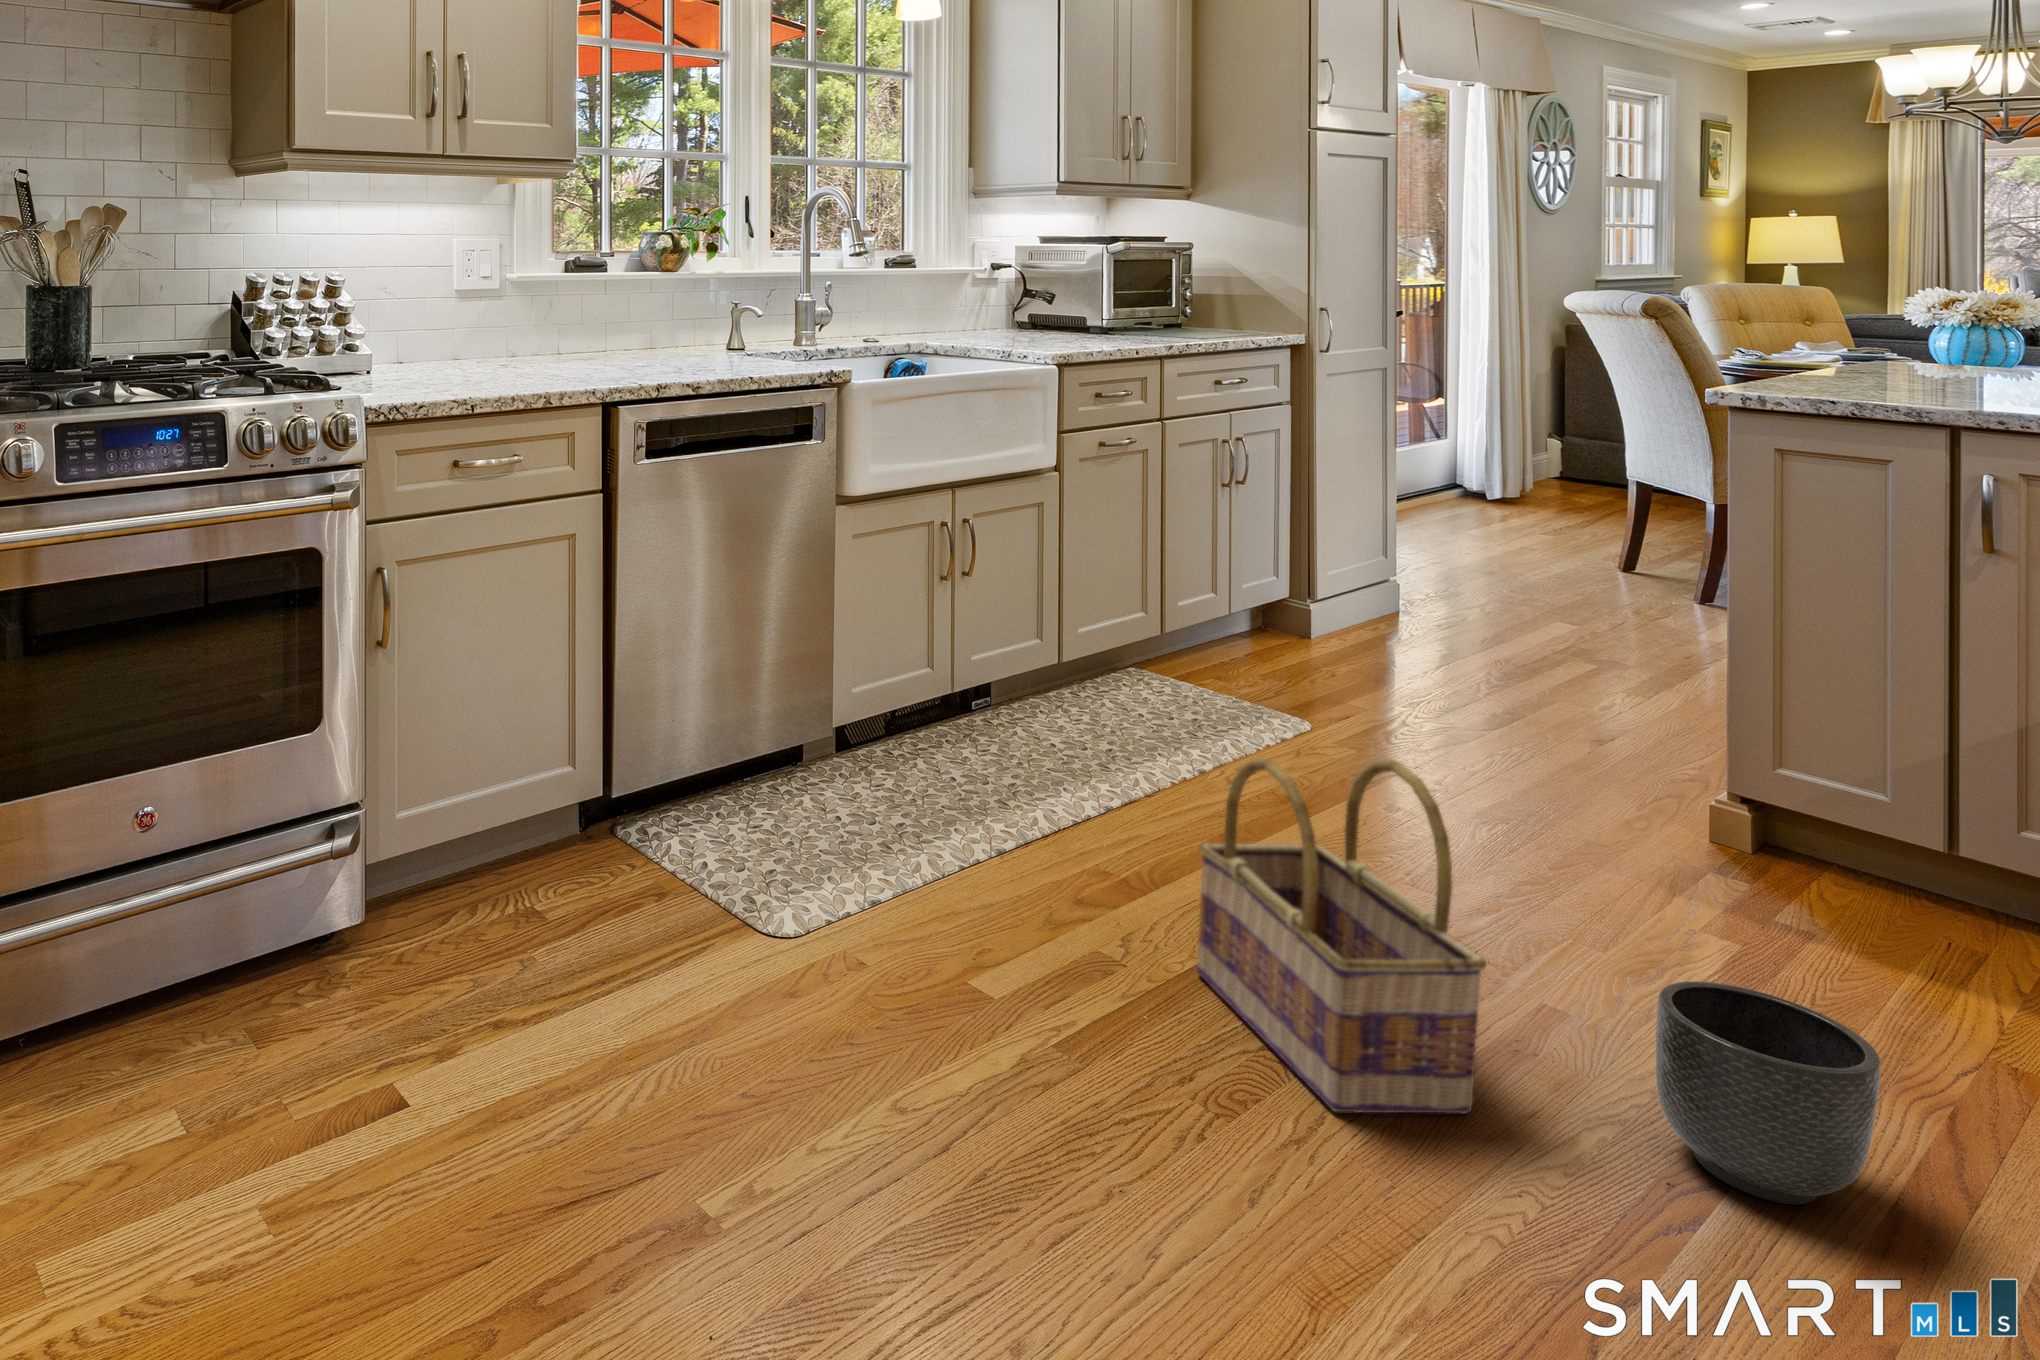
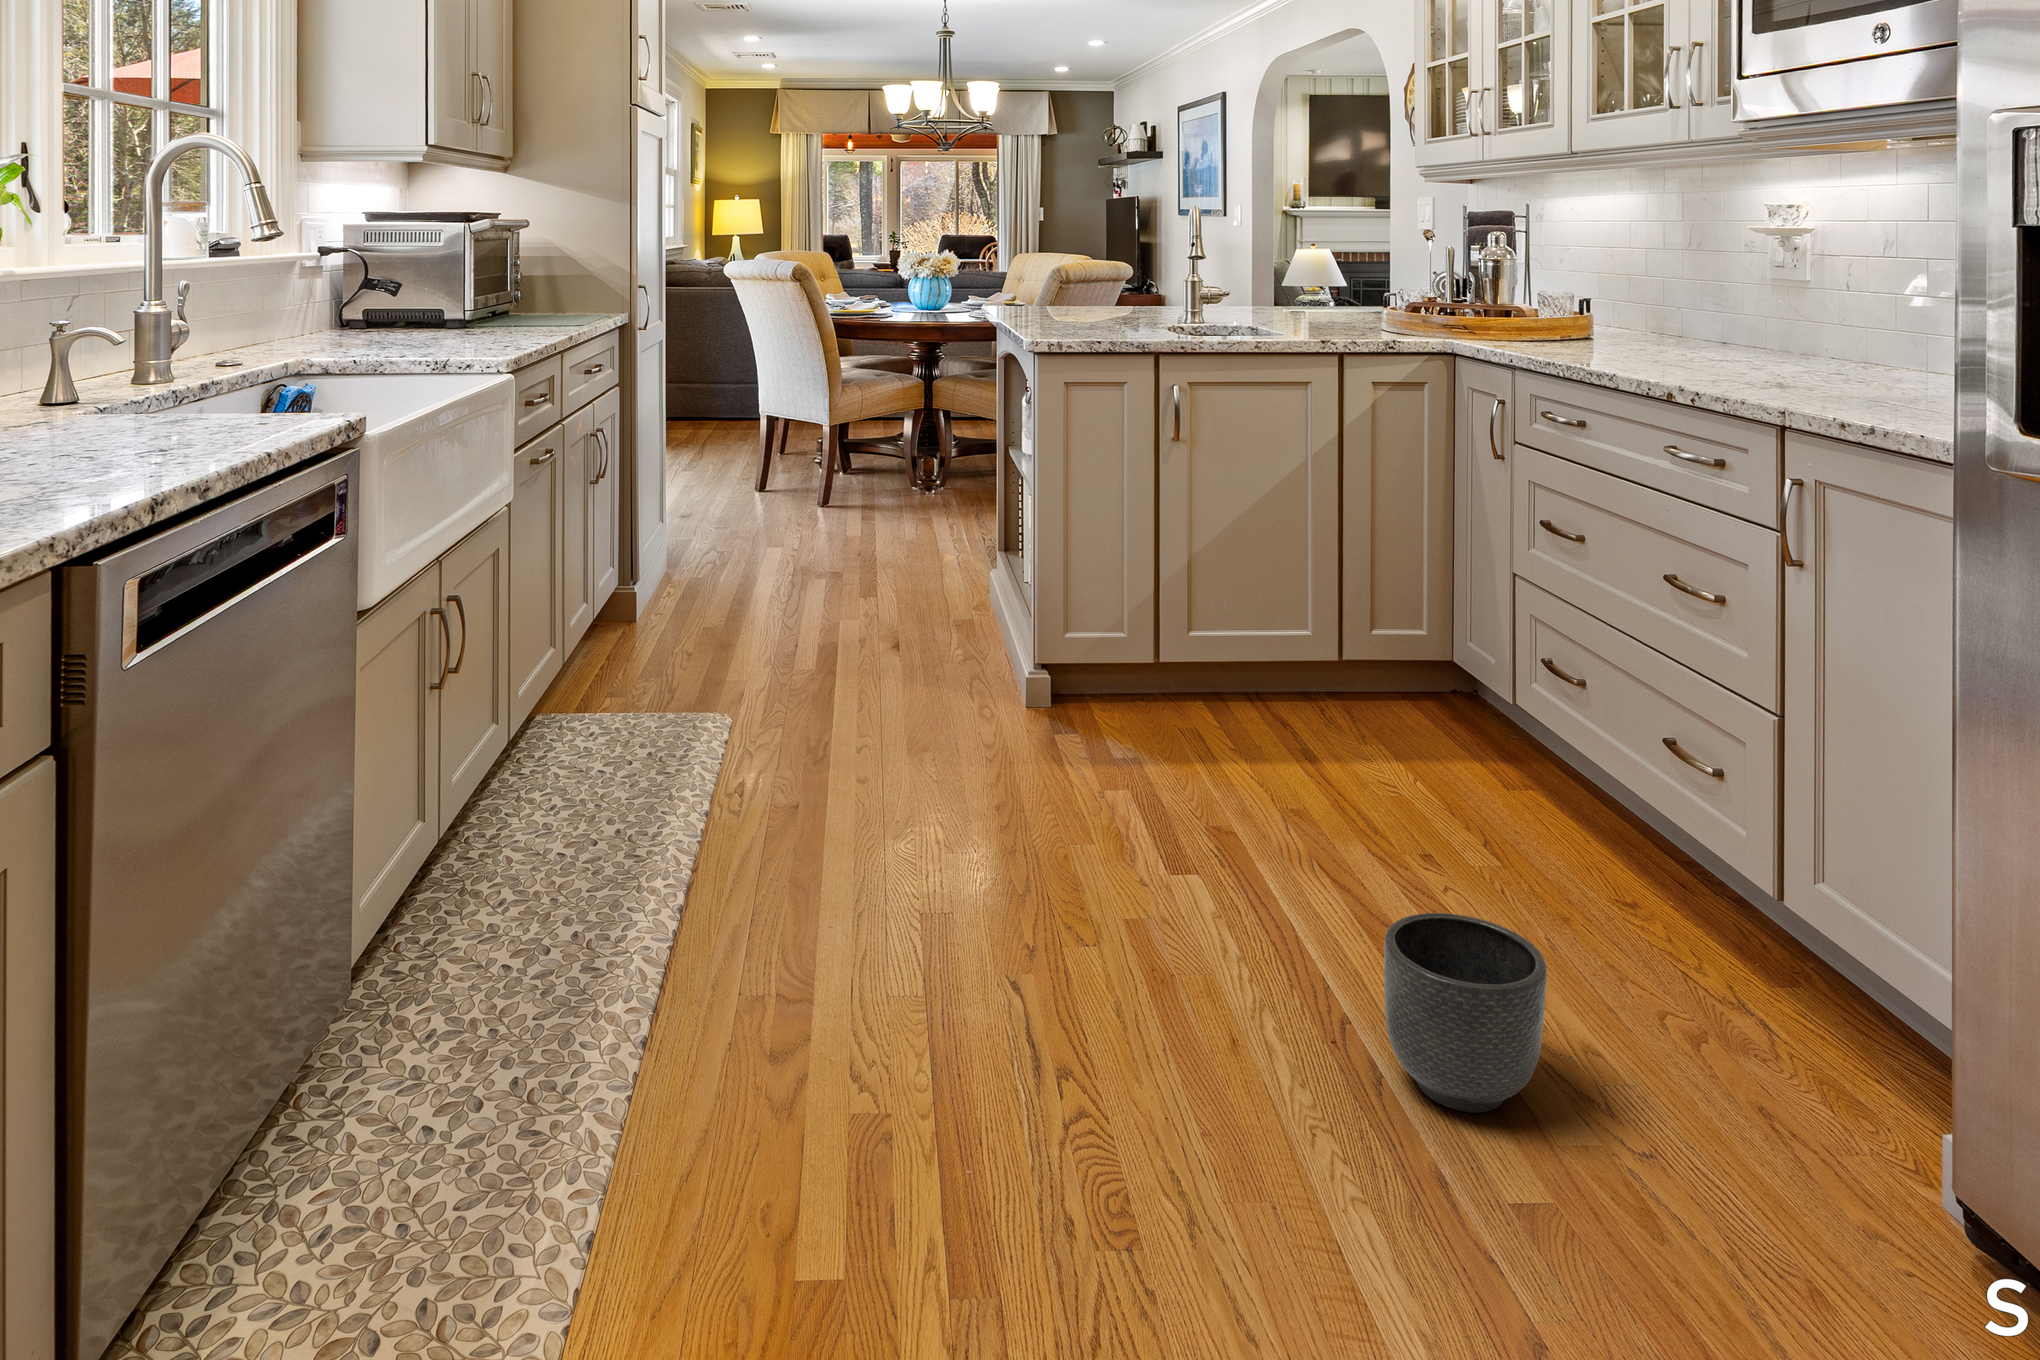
basket: present [1197,759,1487,1114] -> none [985,802,1314,1246]

